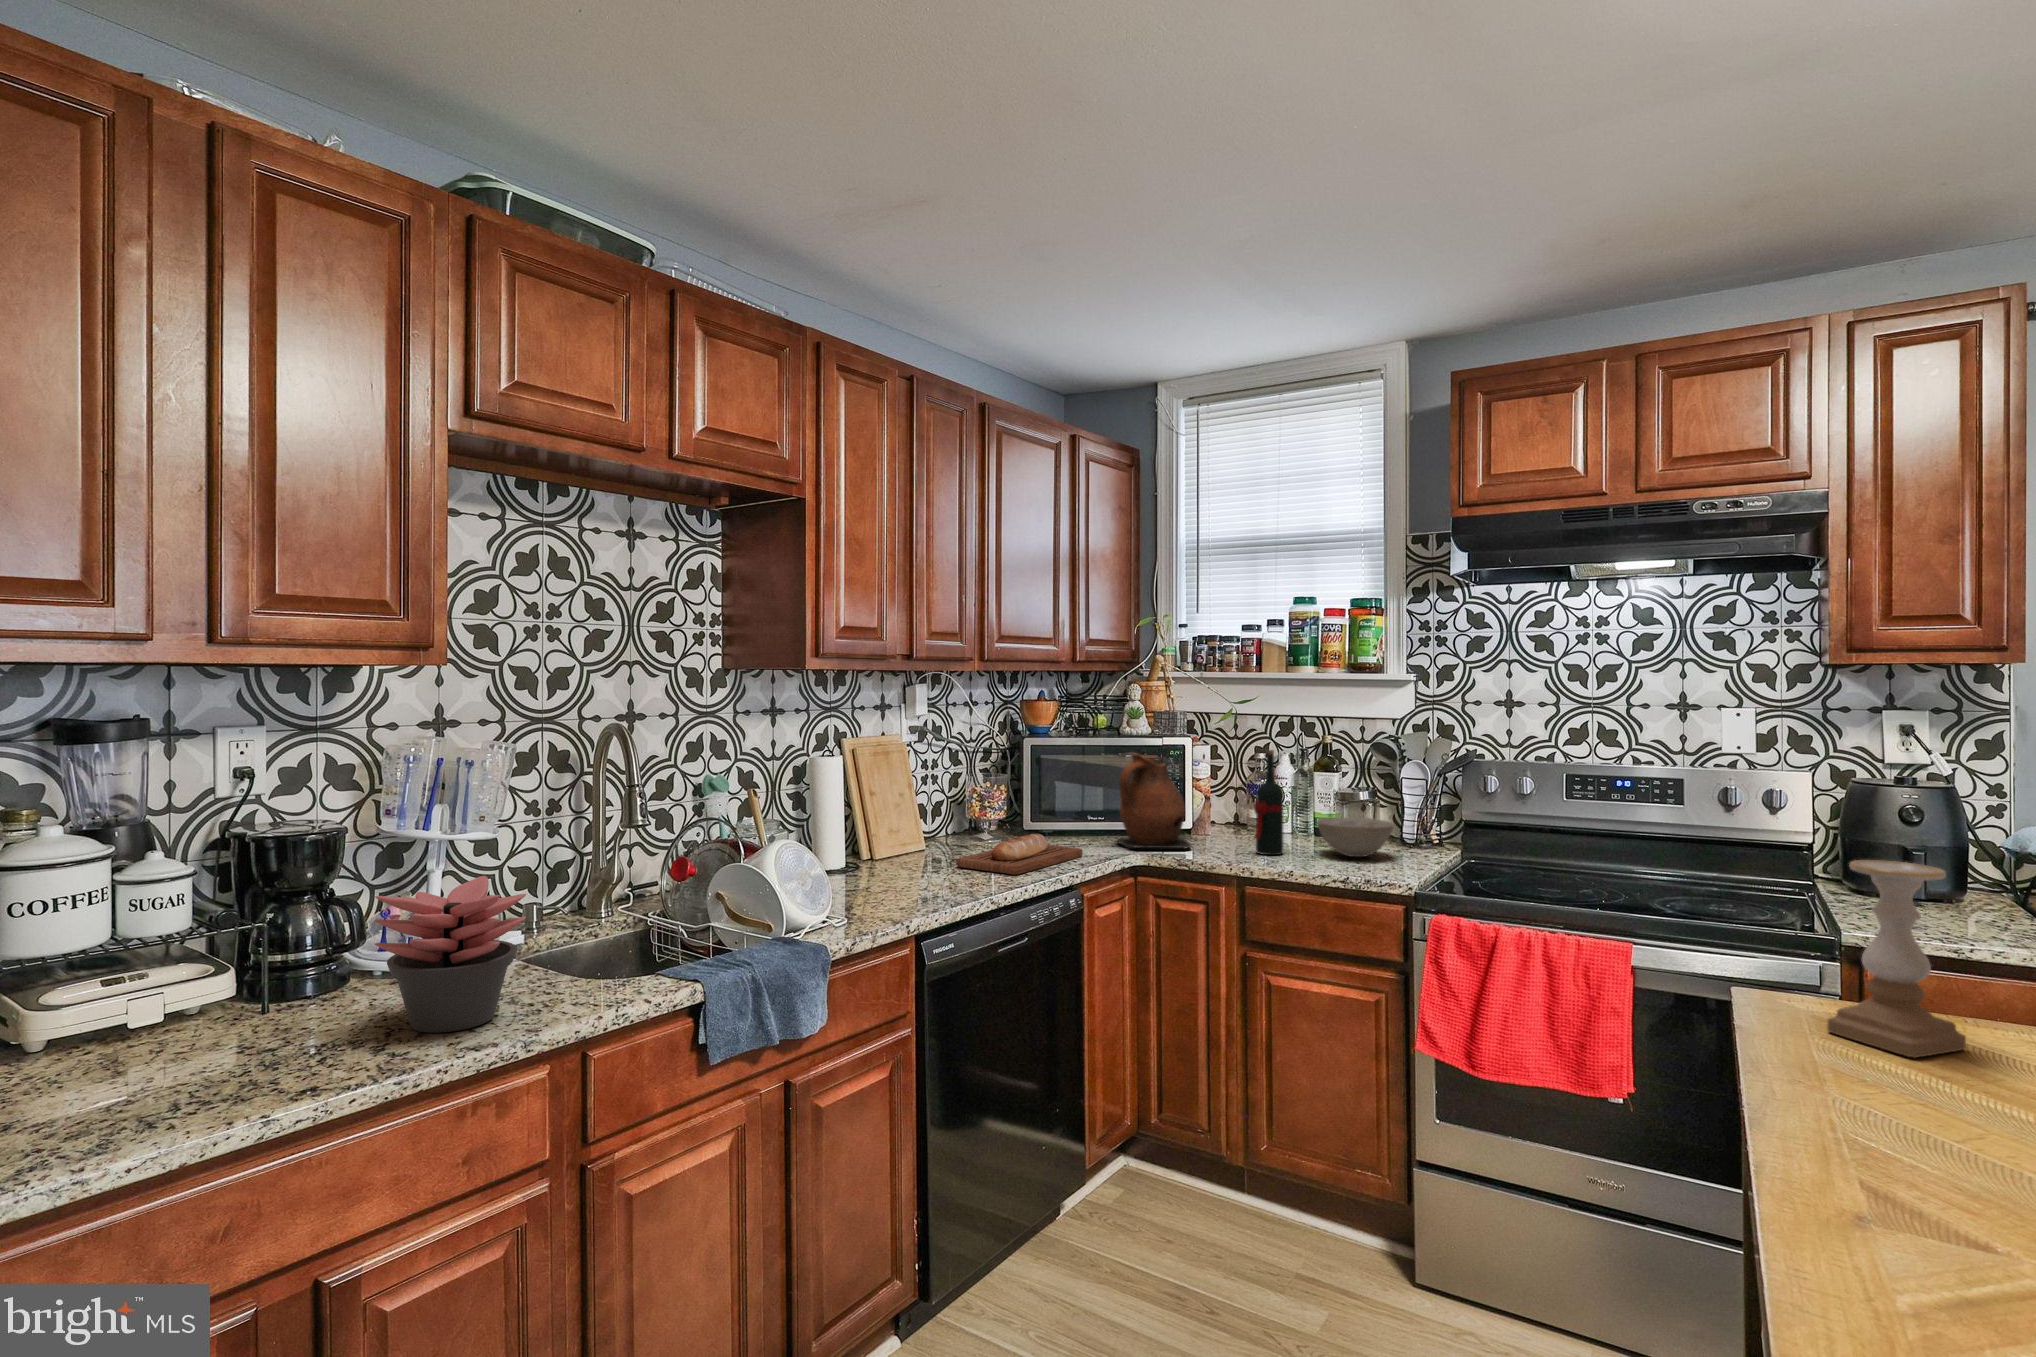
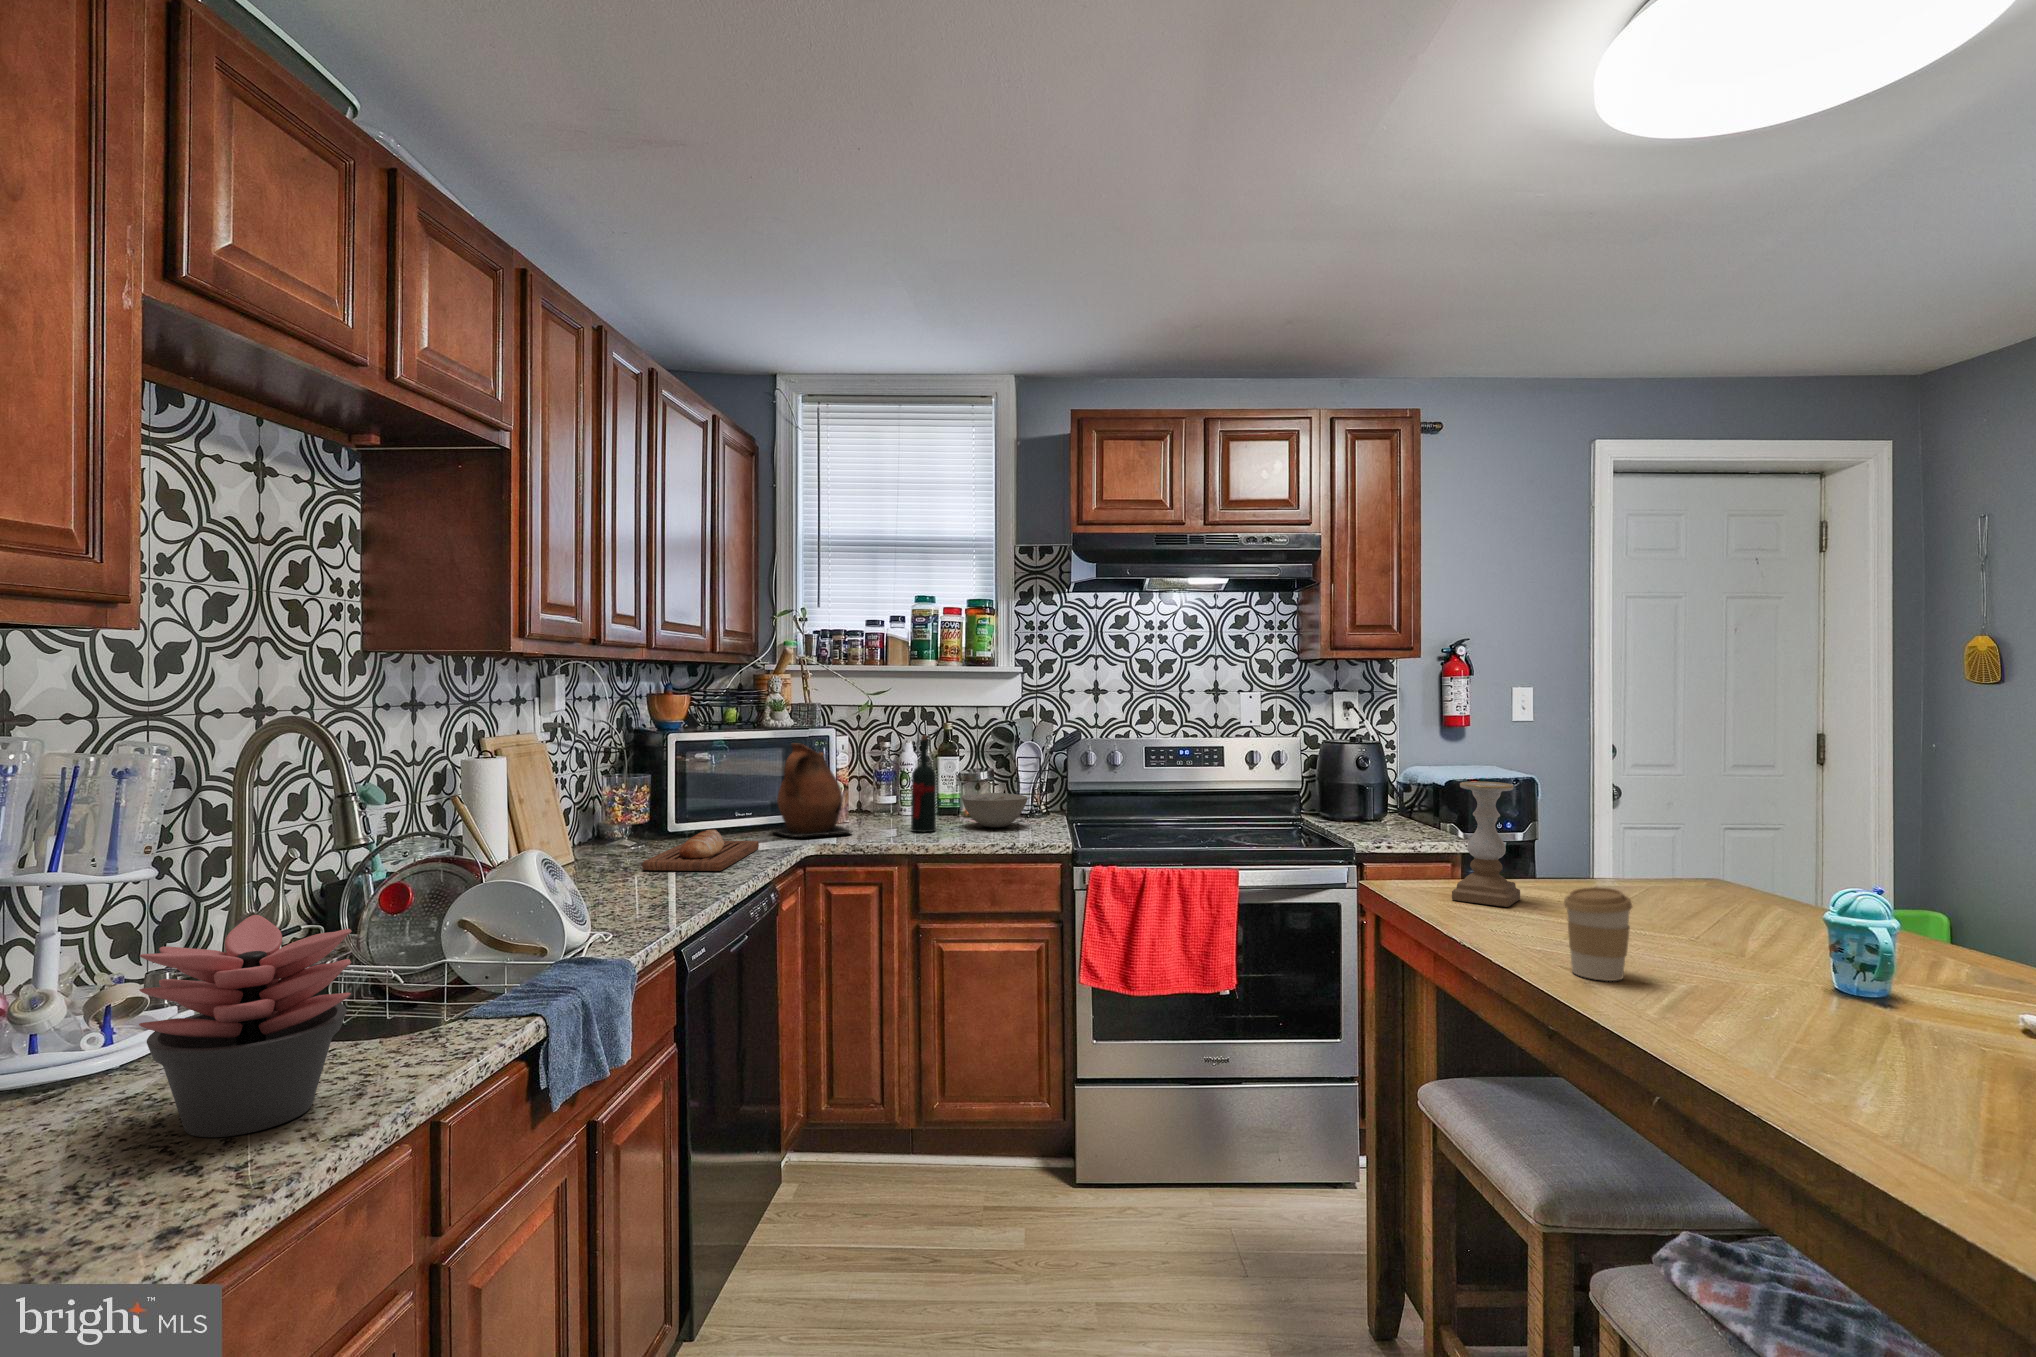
coffee cup: none [1832,1048,1956,1205] -> present [1564,887,1632,981]

